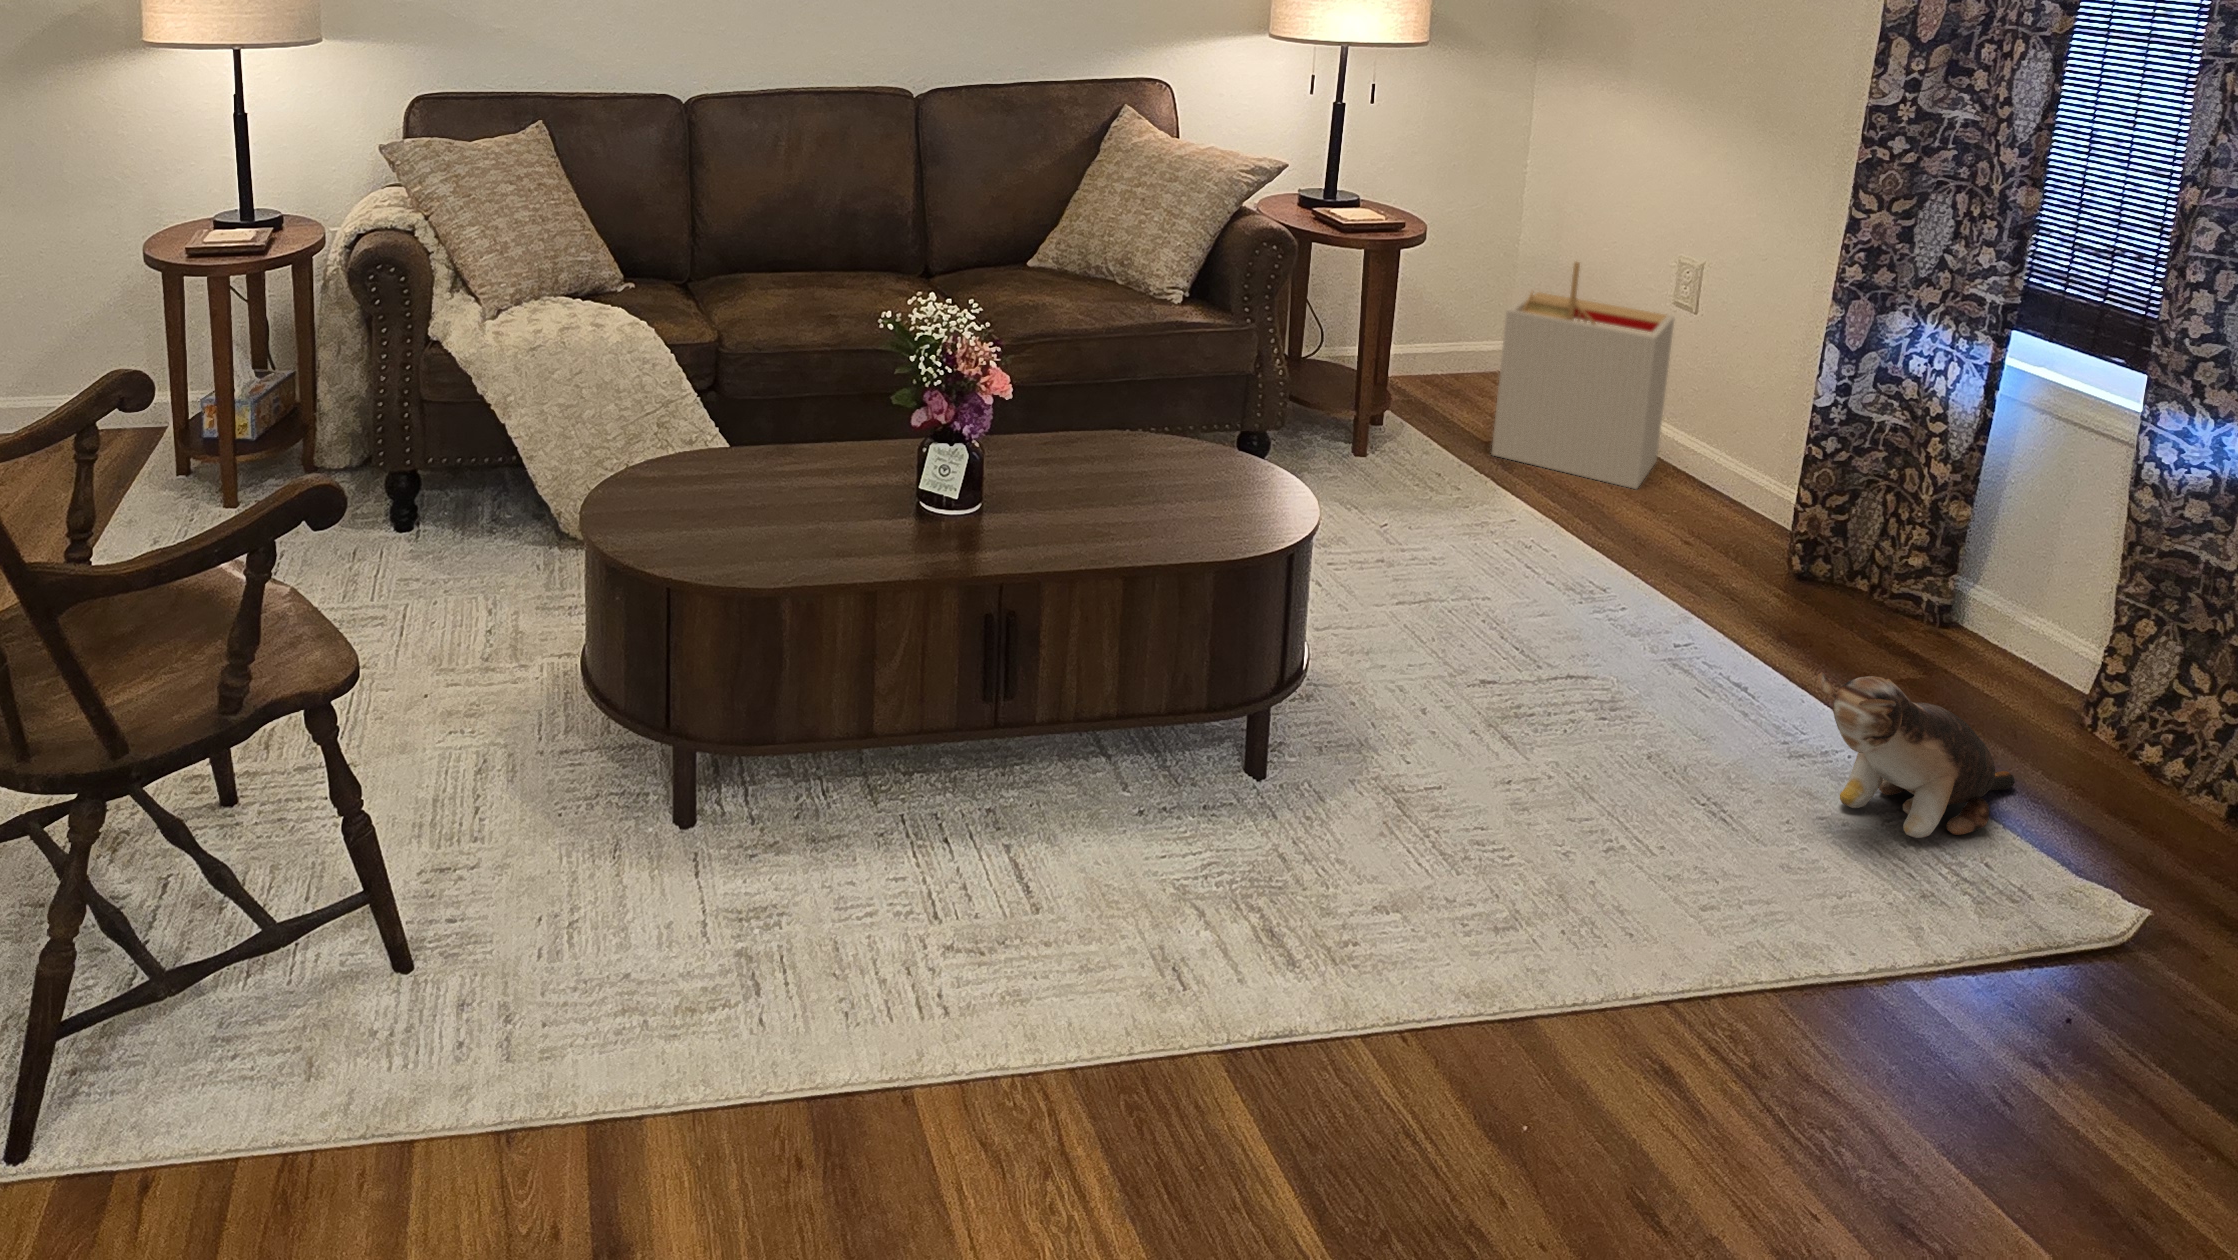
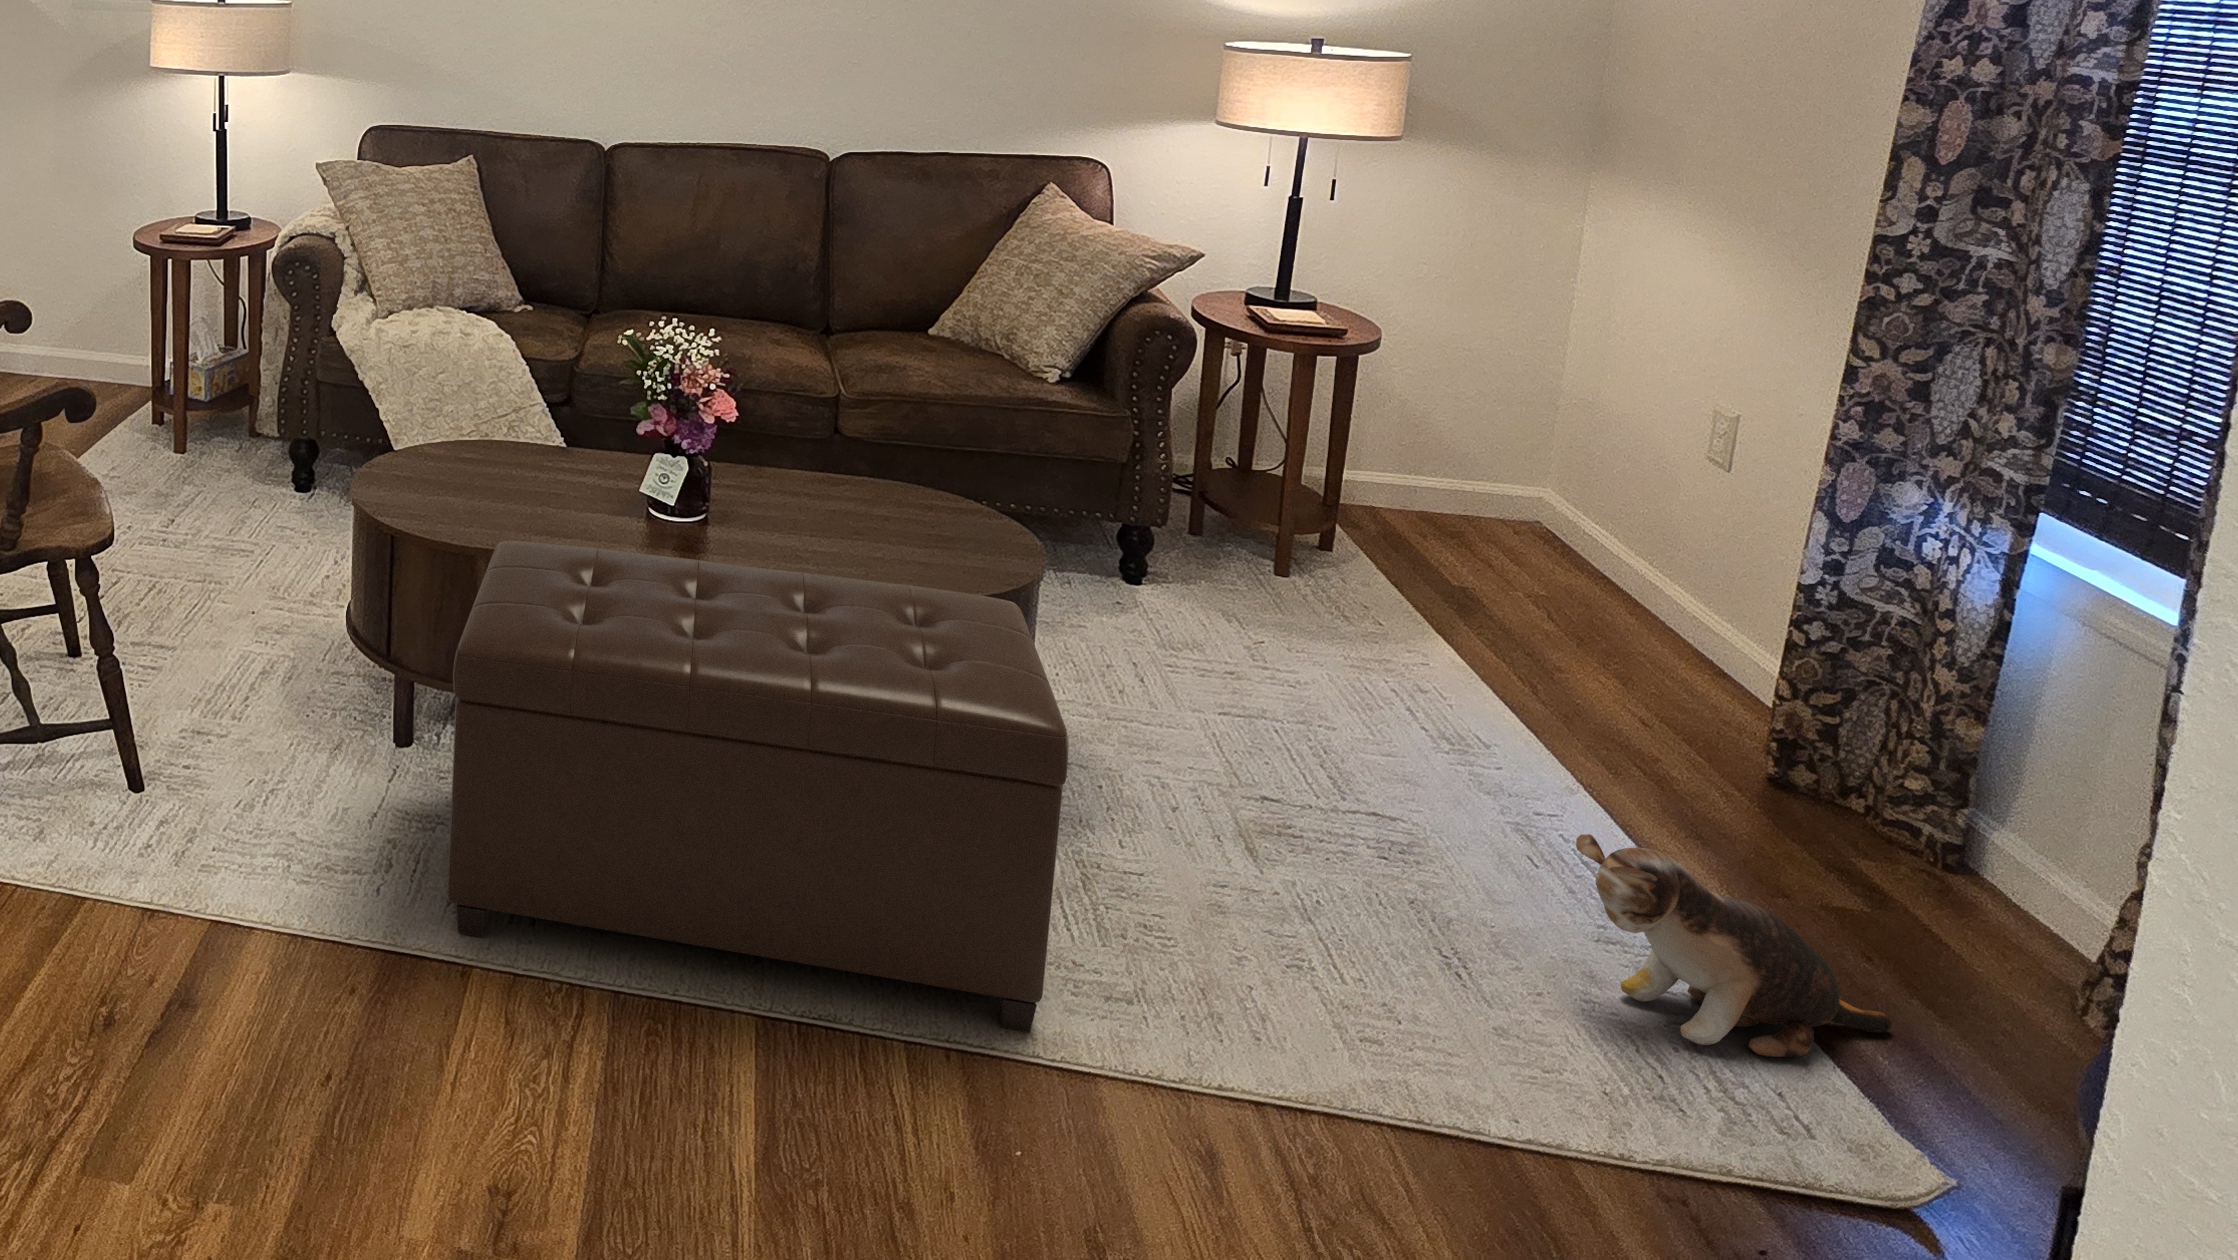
storage bin: present [1492,262,1674,489] -> none [1446,395,1697,663]
ottoman: none [812,548,1502,1055] -> present [448,541,1069,1033]

